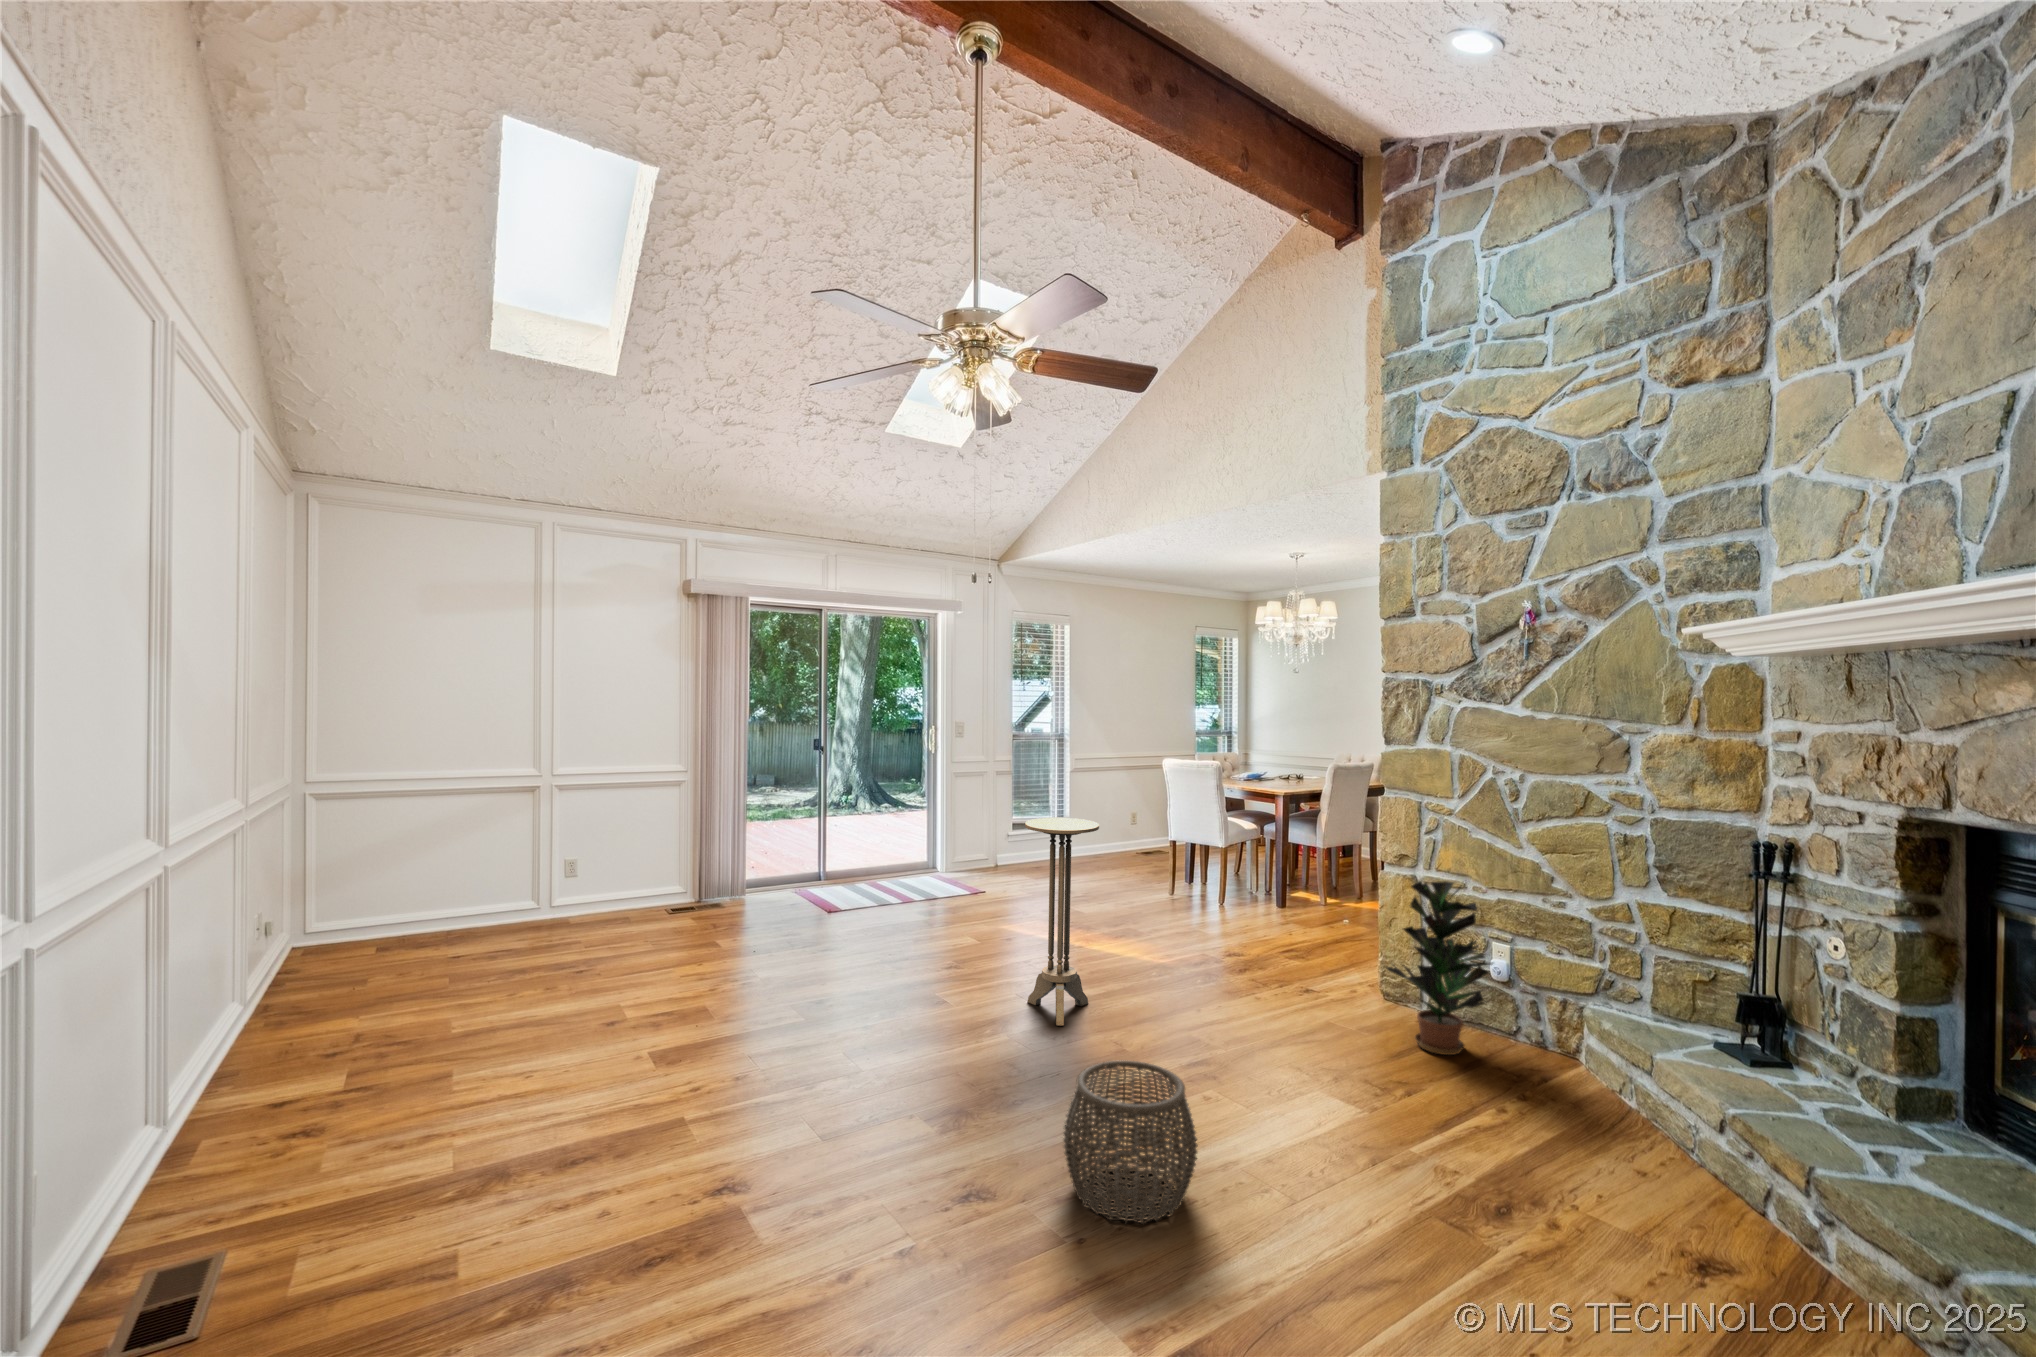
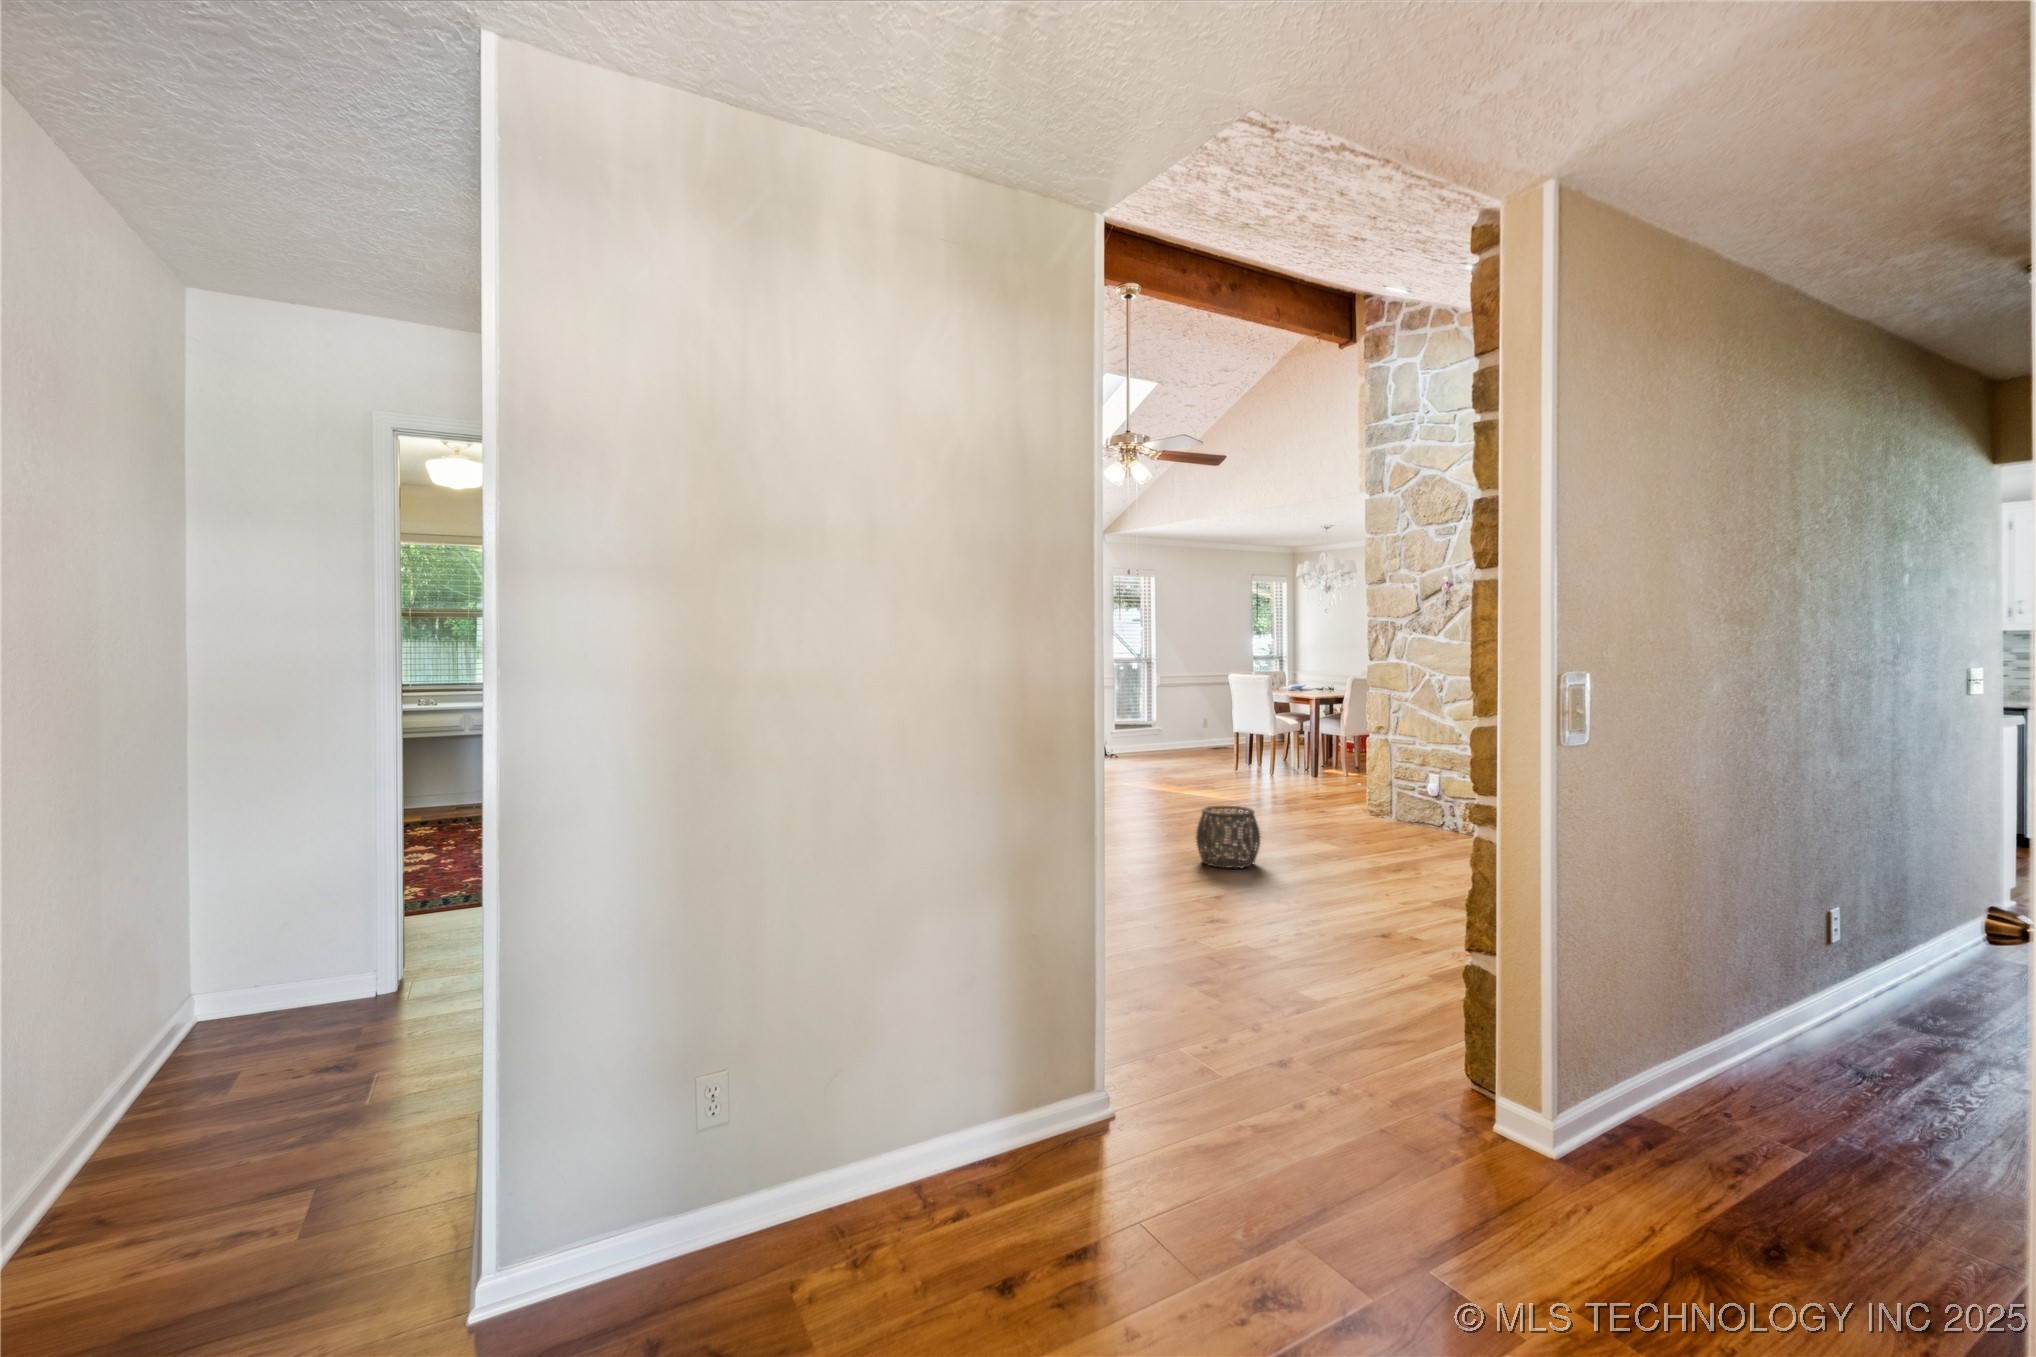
side table: present [1025,818,1099,1026] -> none [1155,710,1198,824]
potted plant: present [1386,881,1493,1055] -> none [1366,737,1427,832]

